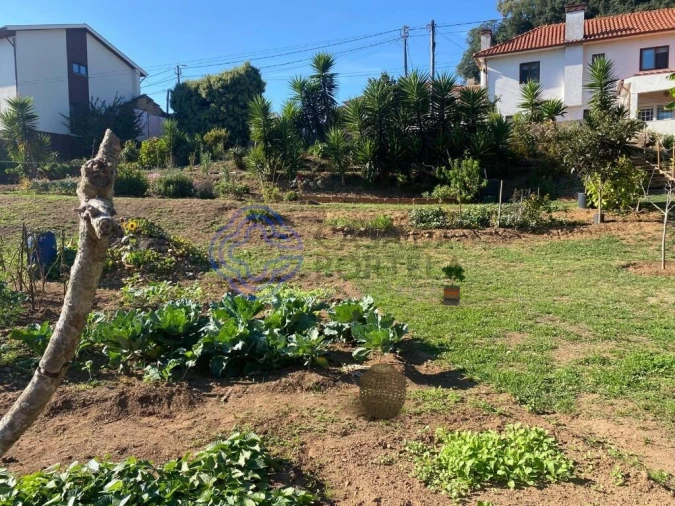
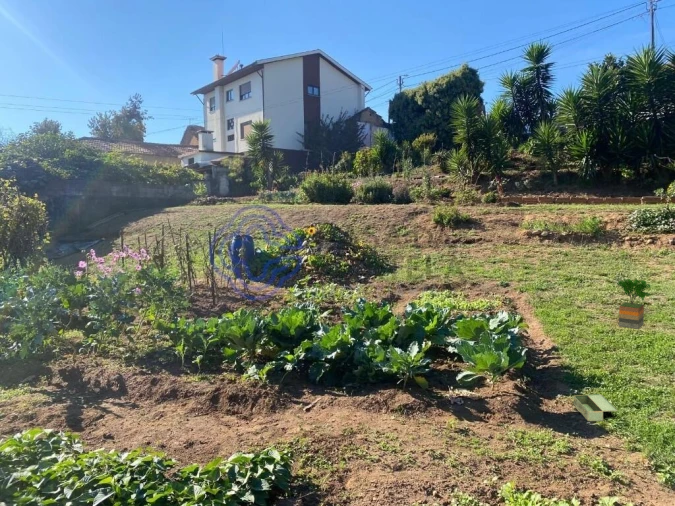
toolbox: none [445,356,481,377] -> present [574,394,617,421]
woven basket: present [359,363,406,419] -> none [430,392,487,459]

